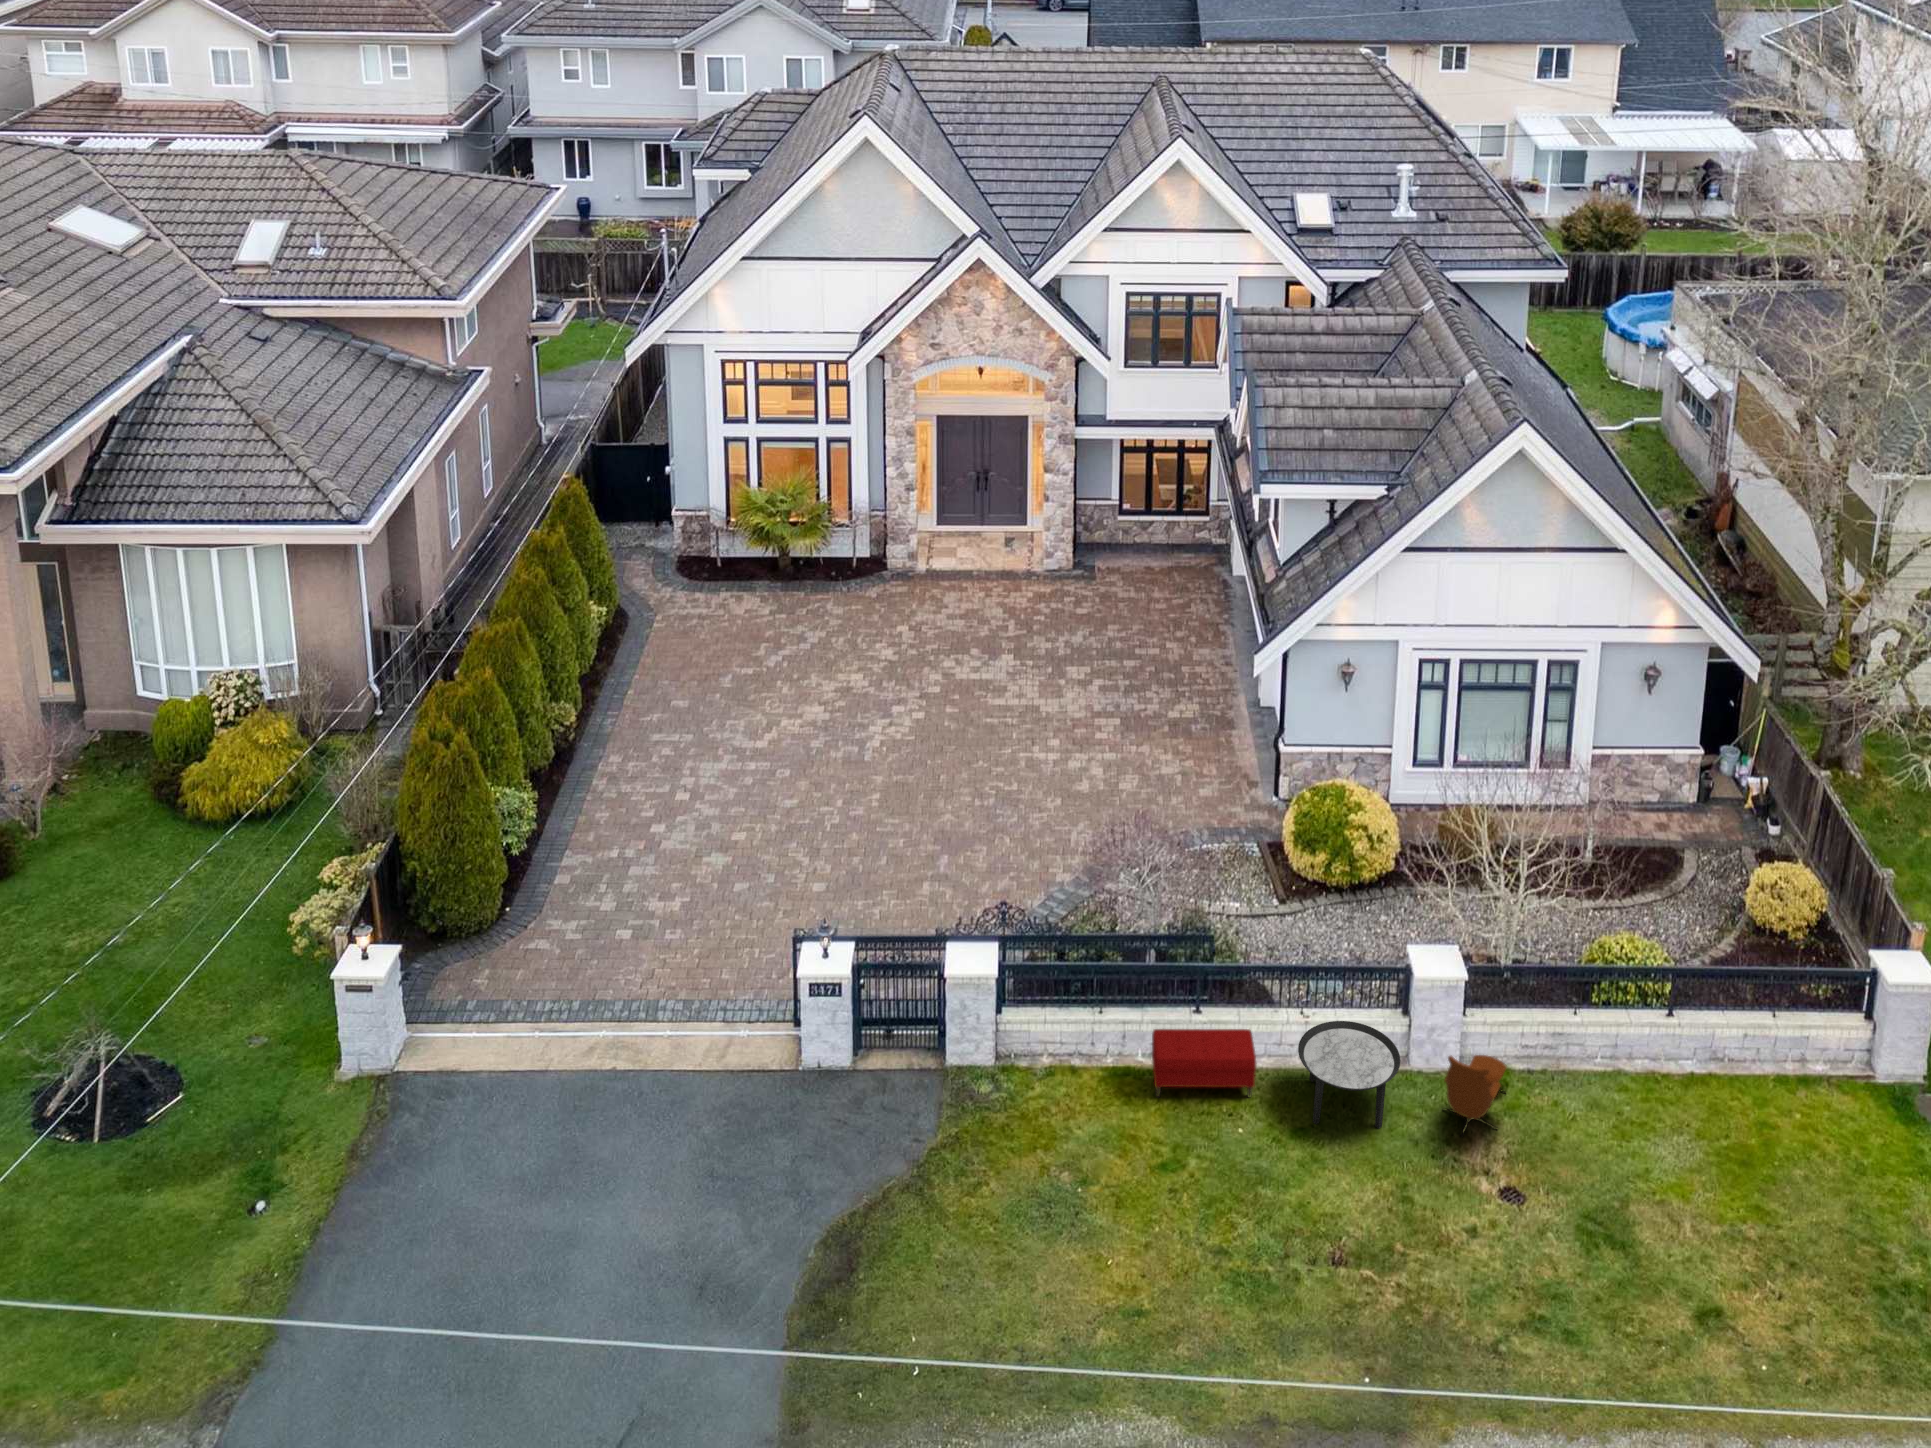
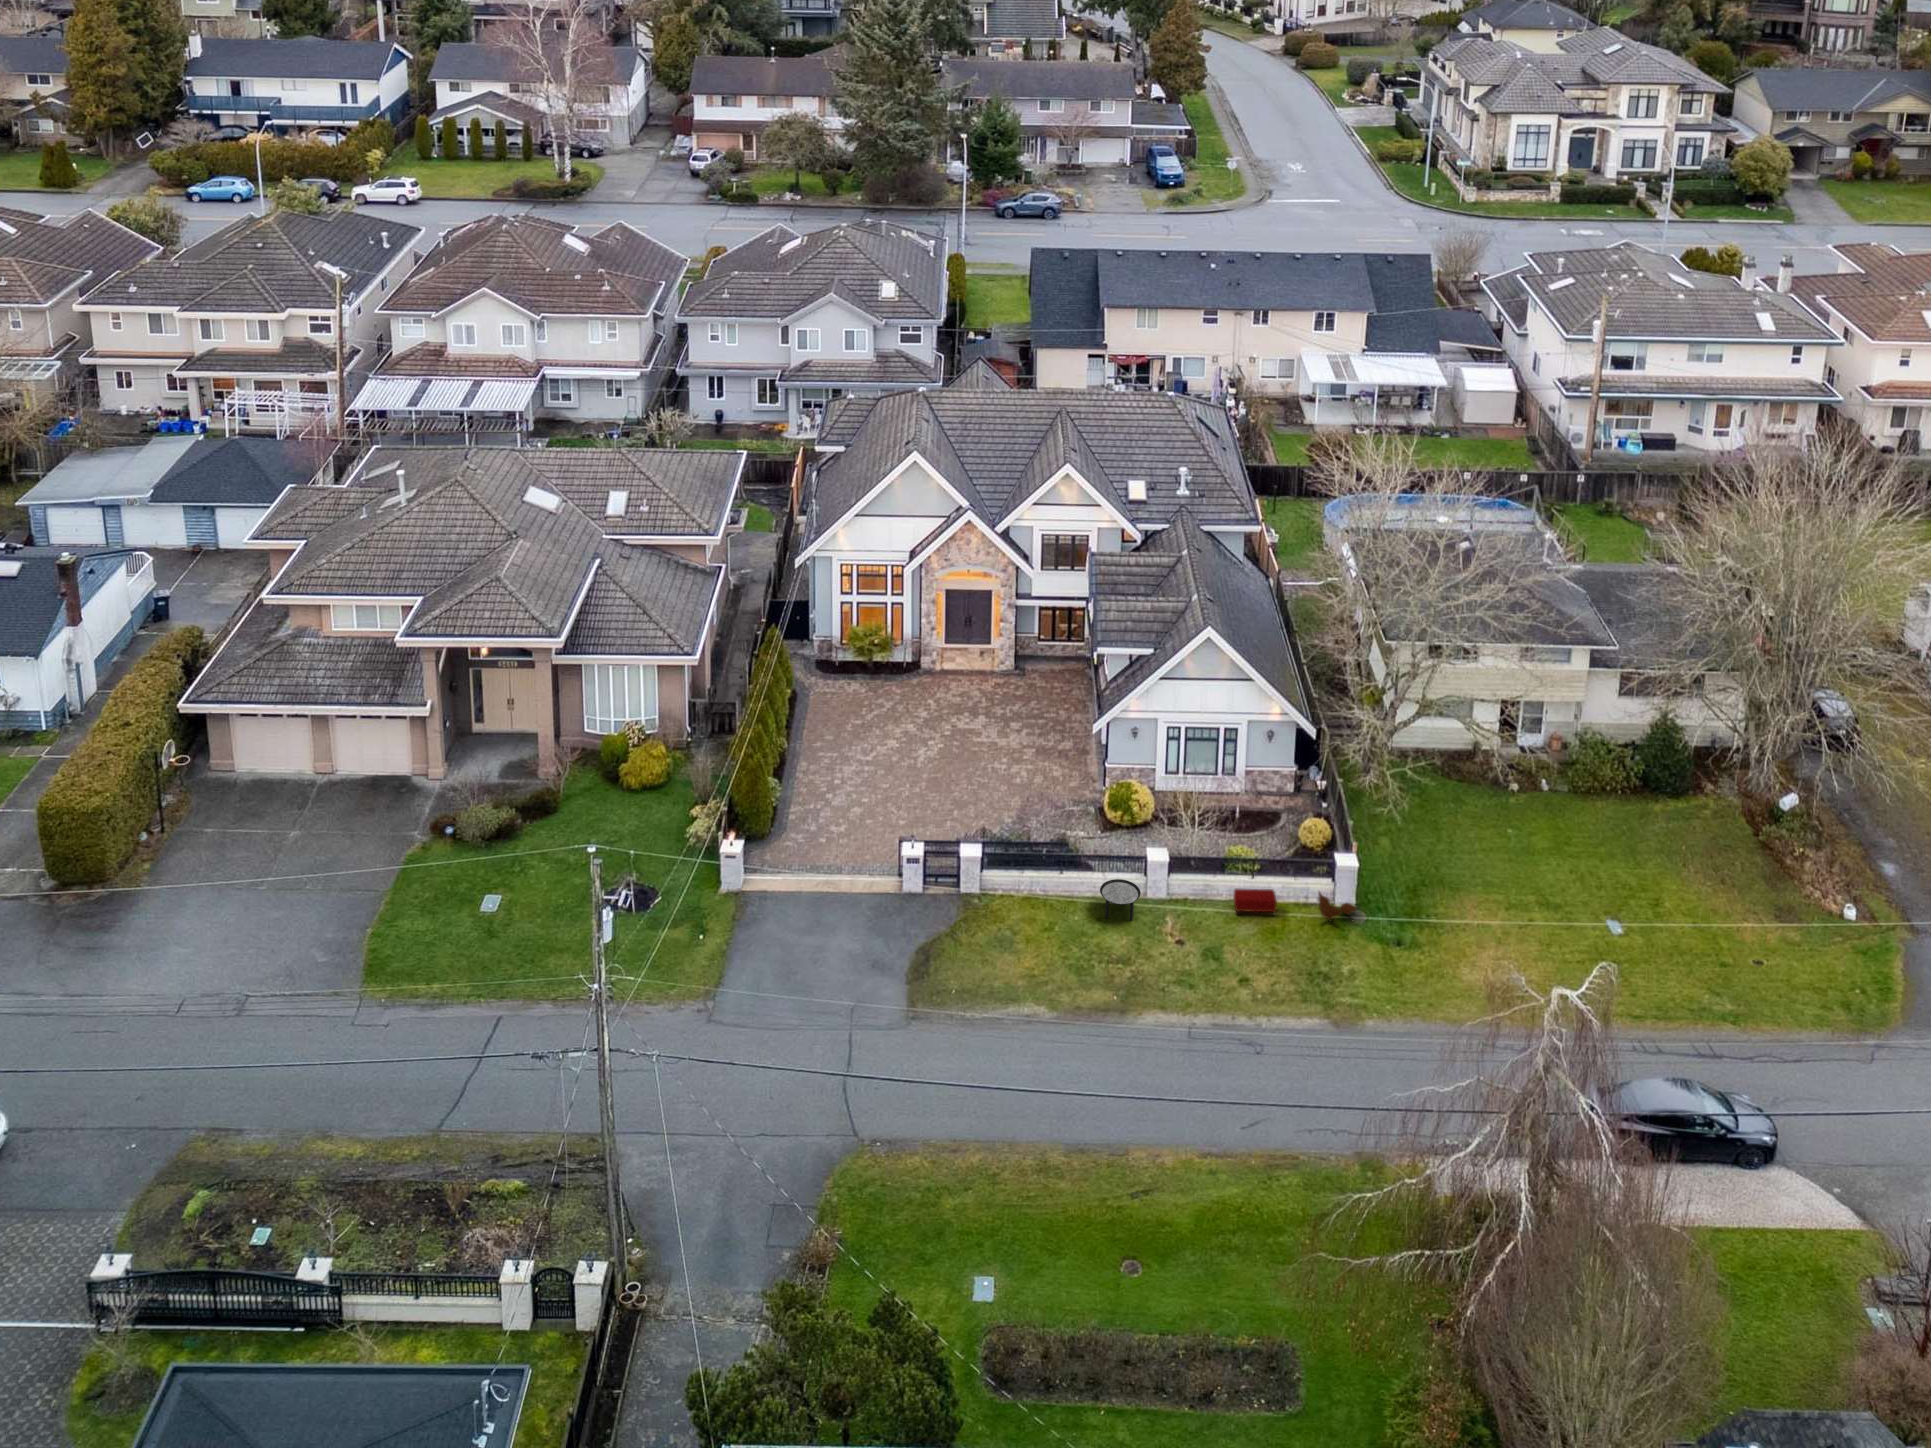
bench: present [1152,1029,1256,1097] -> present [1233,888,1277,914]
lounge chair: present [1445,1055,1507,1136] -> present [1318,892,1356,922]

